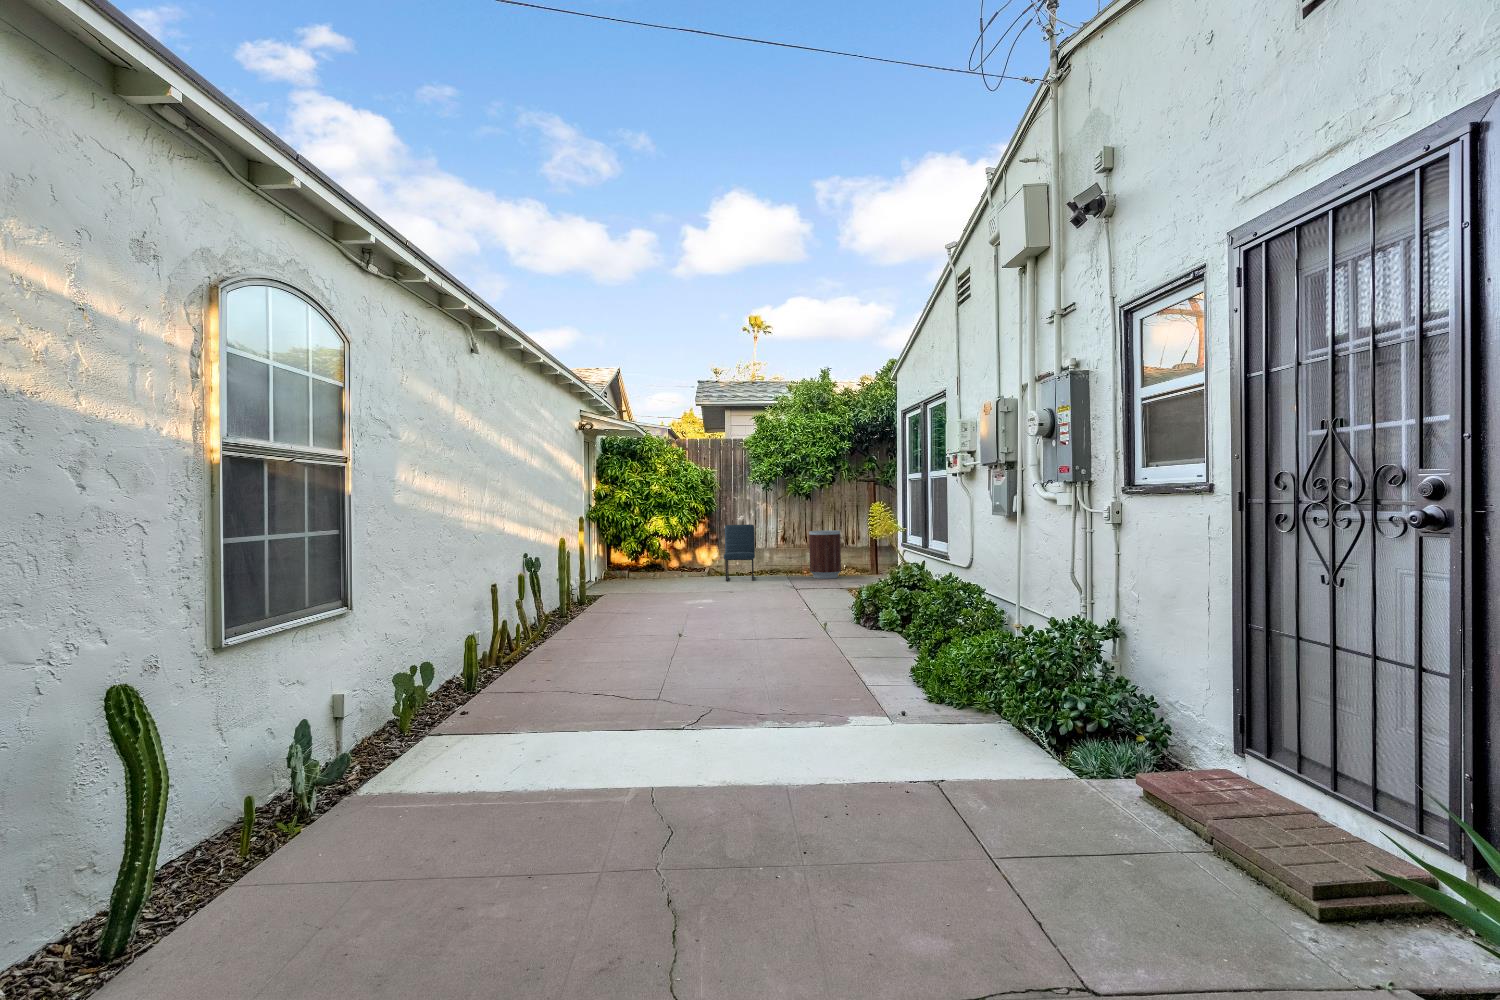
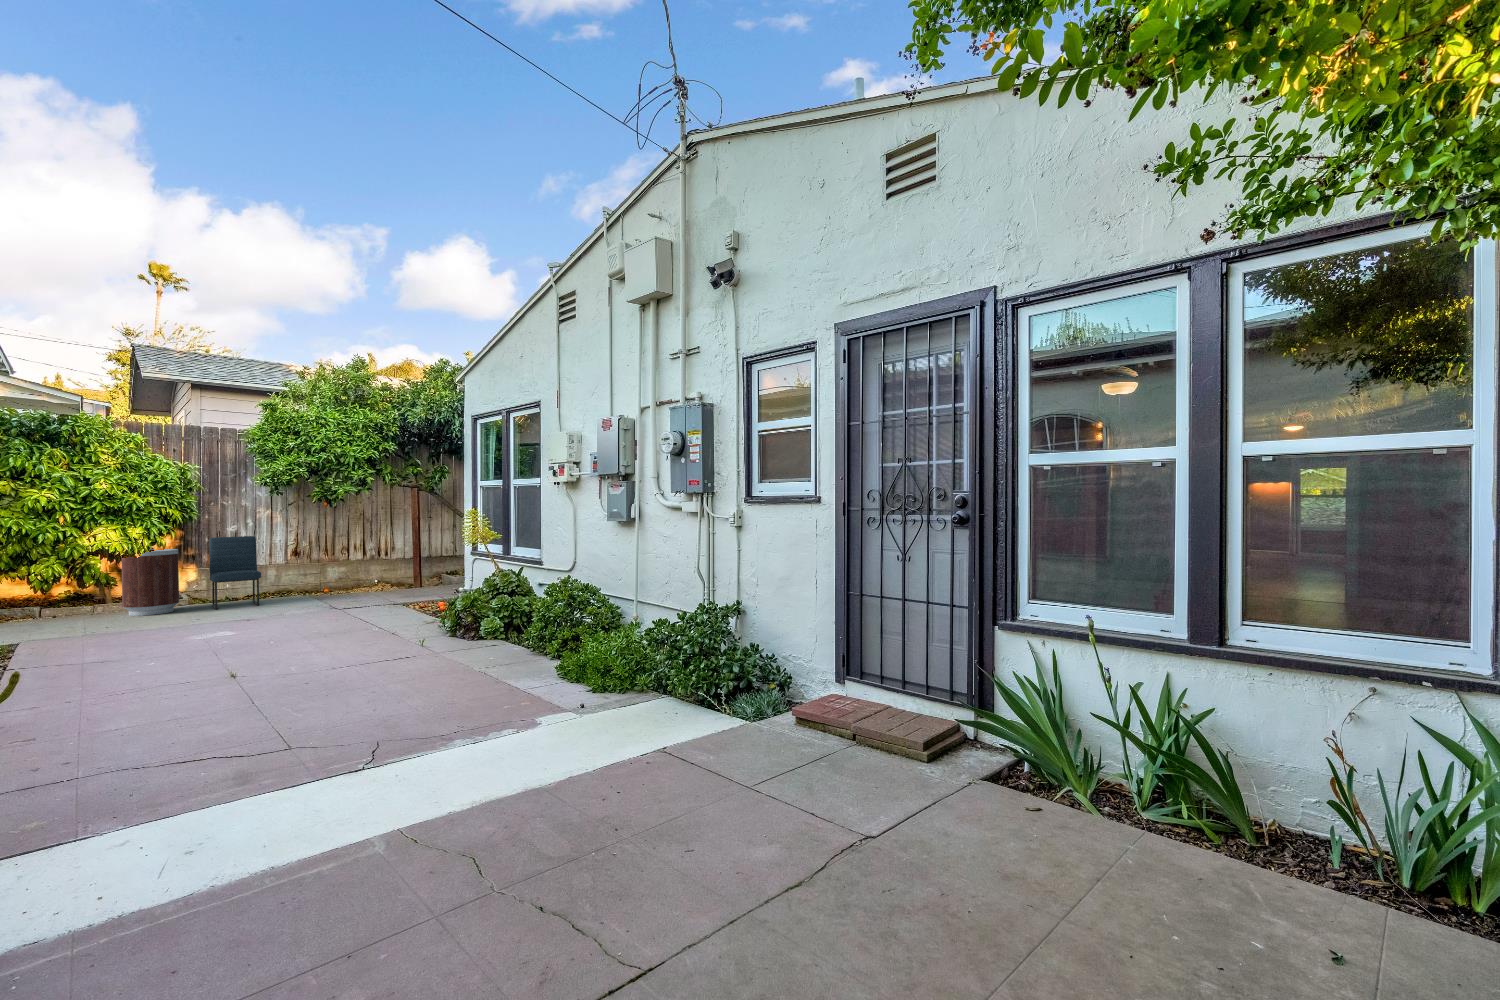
trash can: present [809,530,841,579] -> present [122,549,179,616]

